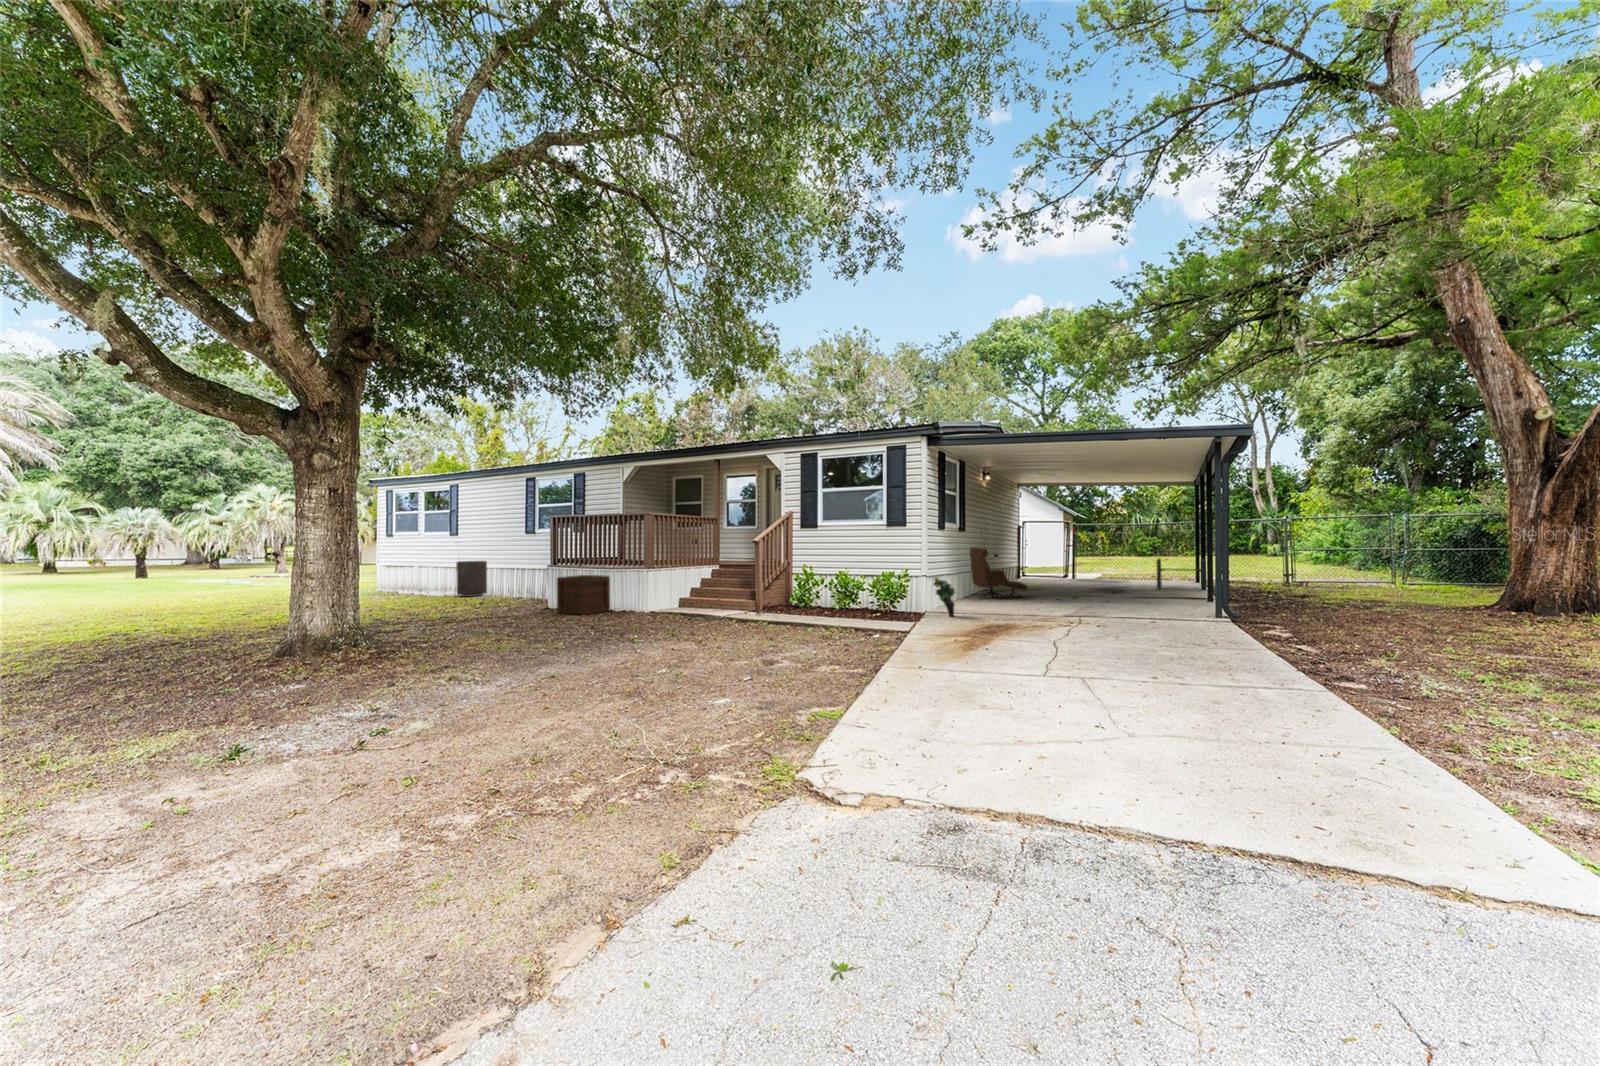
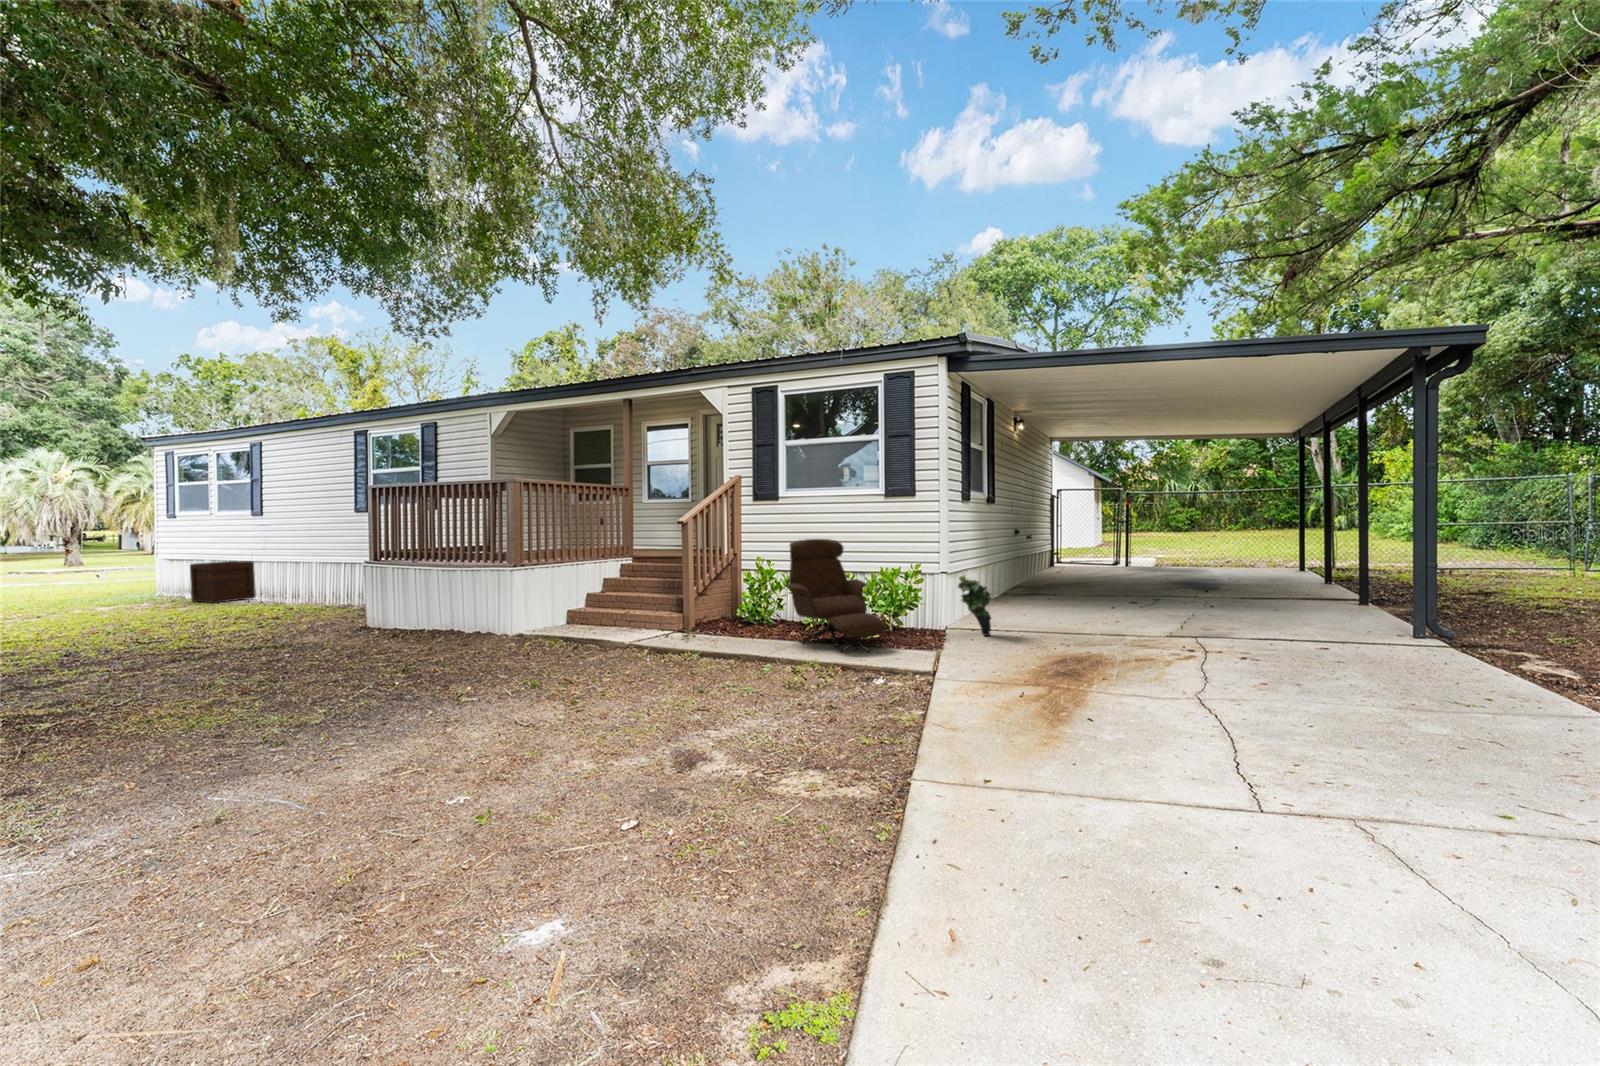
lounge chair: present [970,547,1027,598] -> present [787,539,887,652]
bench: present [1156,559,1207,590] -> none [1244,538,1317,583]
trash can: present [456,561,487,597] -> none [253,553,304,605]
wooden crate: present [557,575,610,615] -> present [190,561,256,603]

